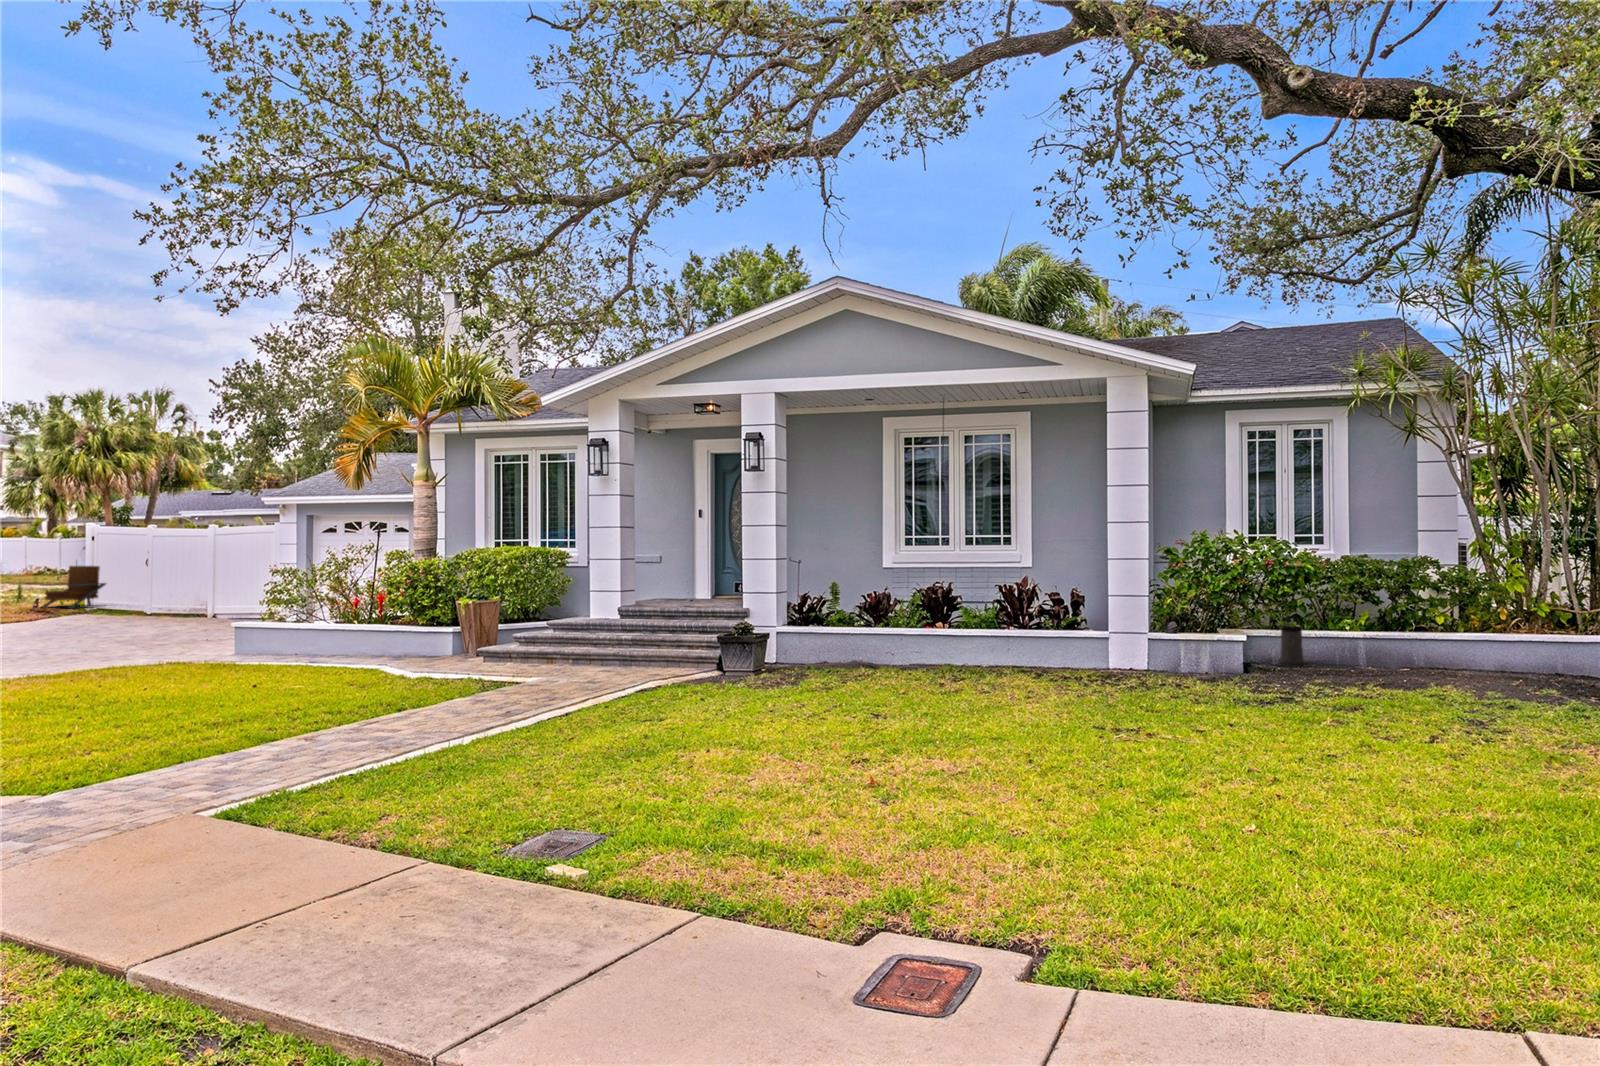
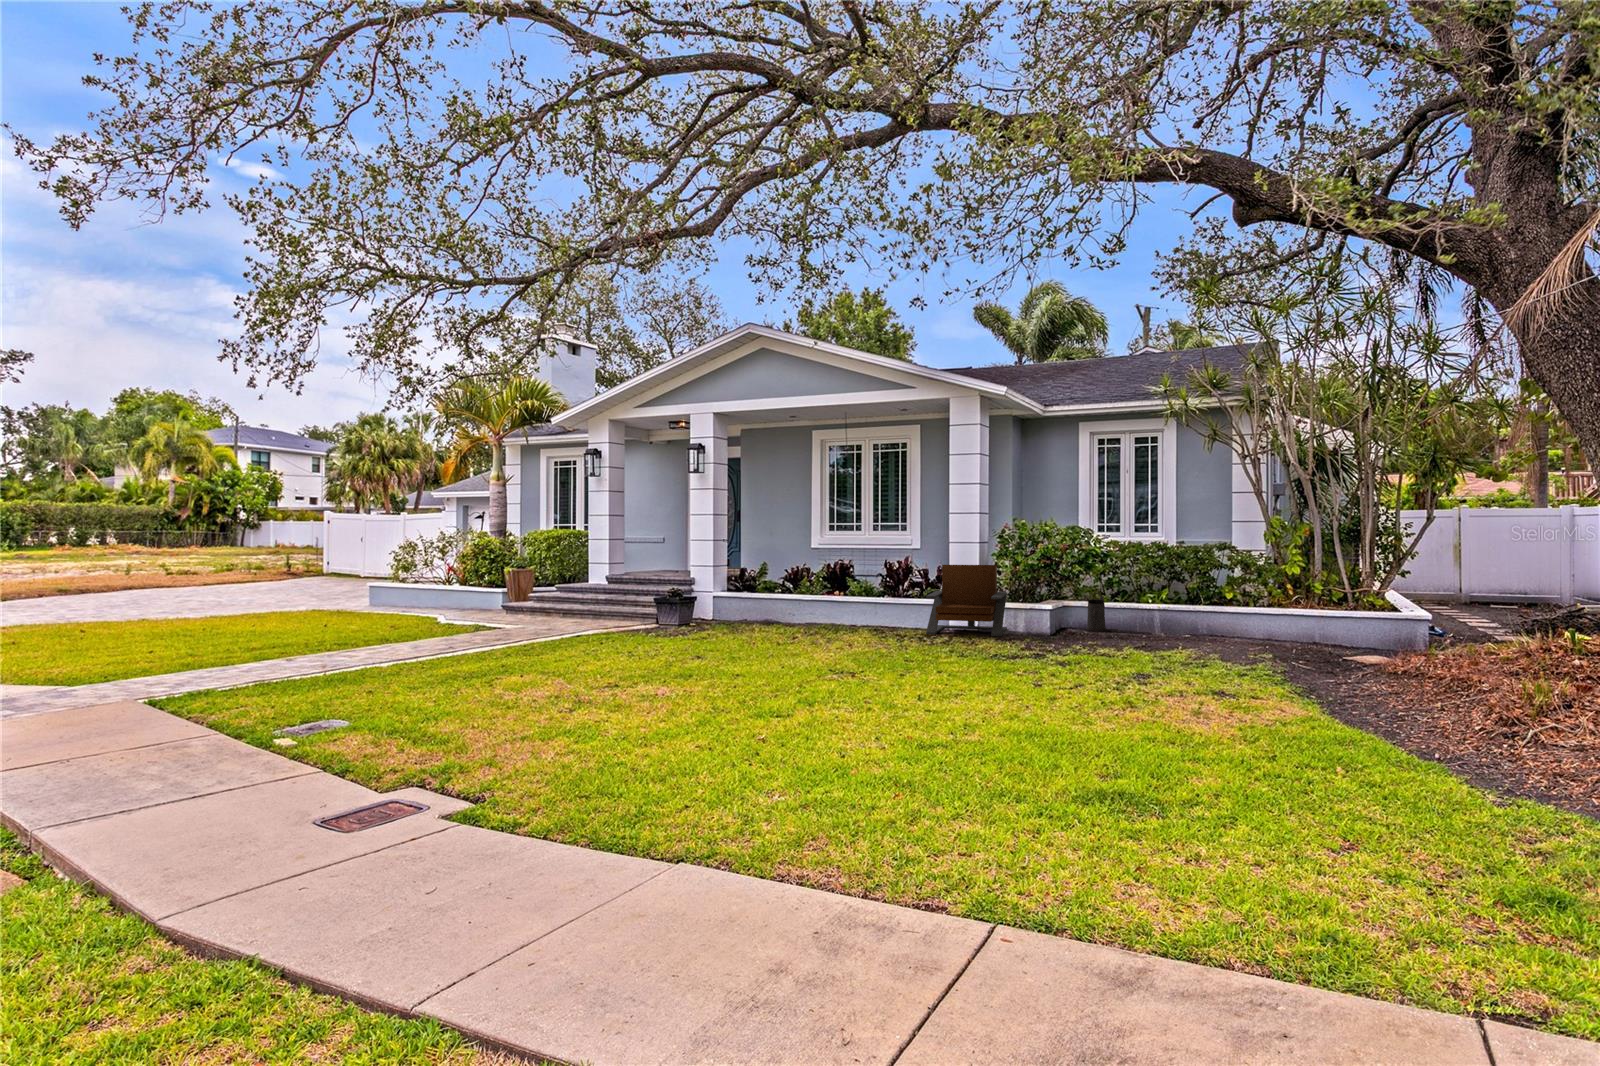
lounge chair: present [42,566,106,609] -> present [926,565,1007,636]

